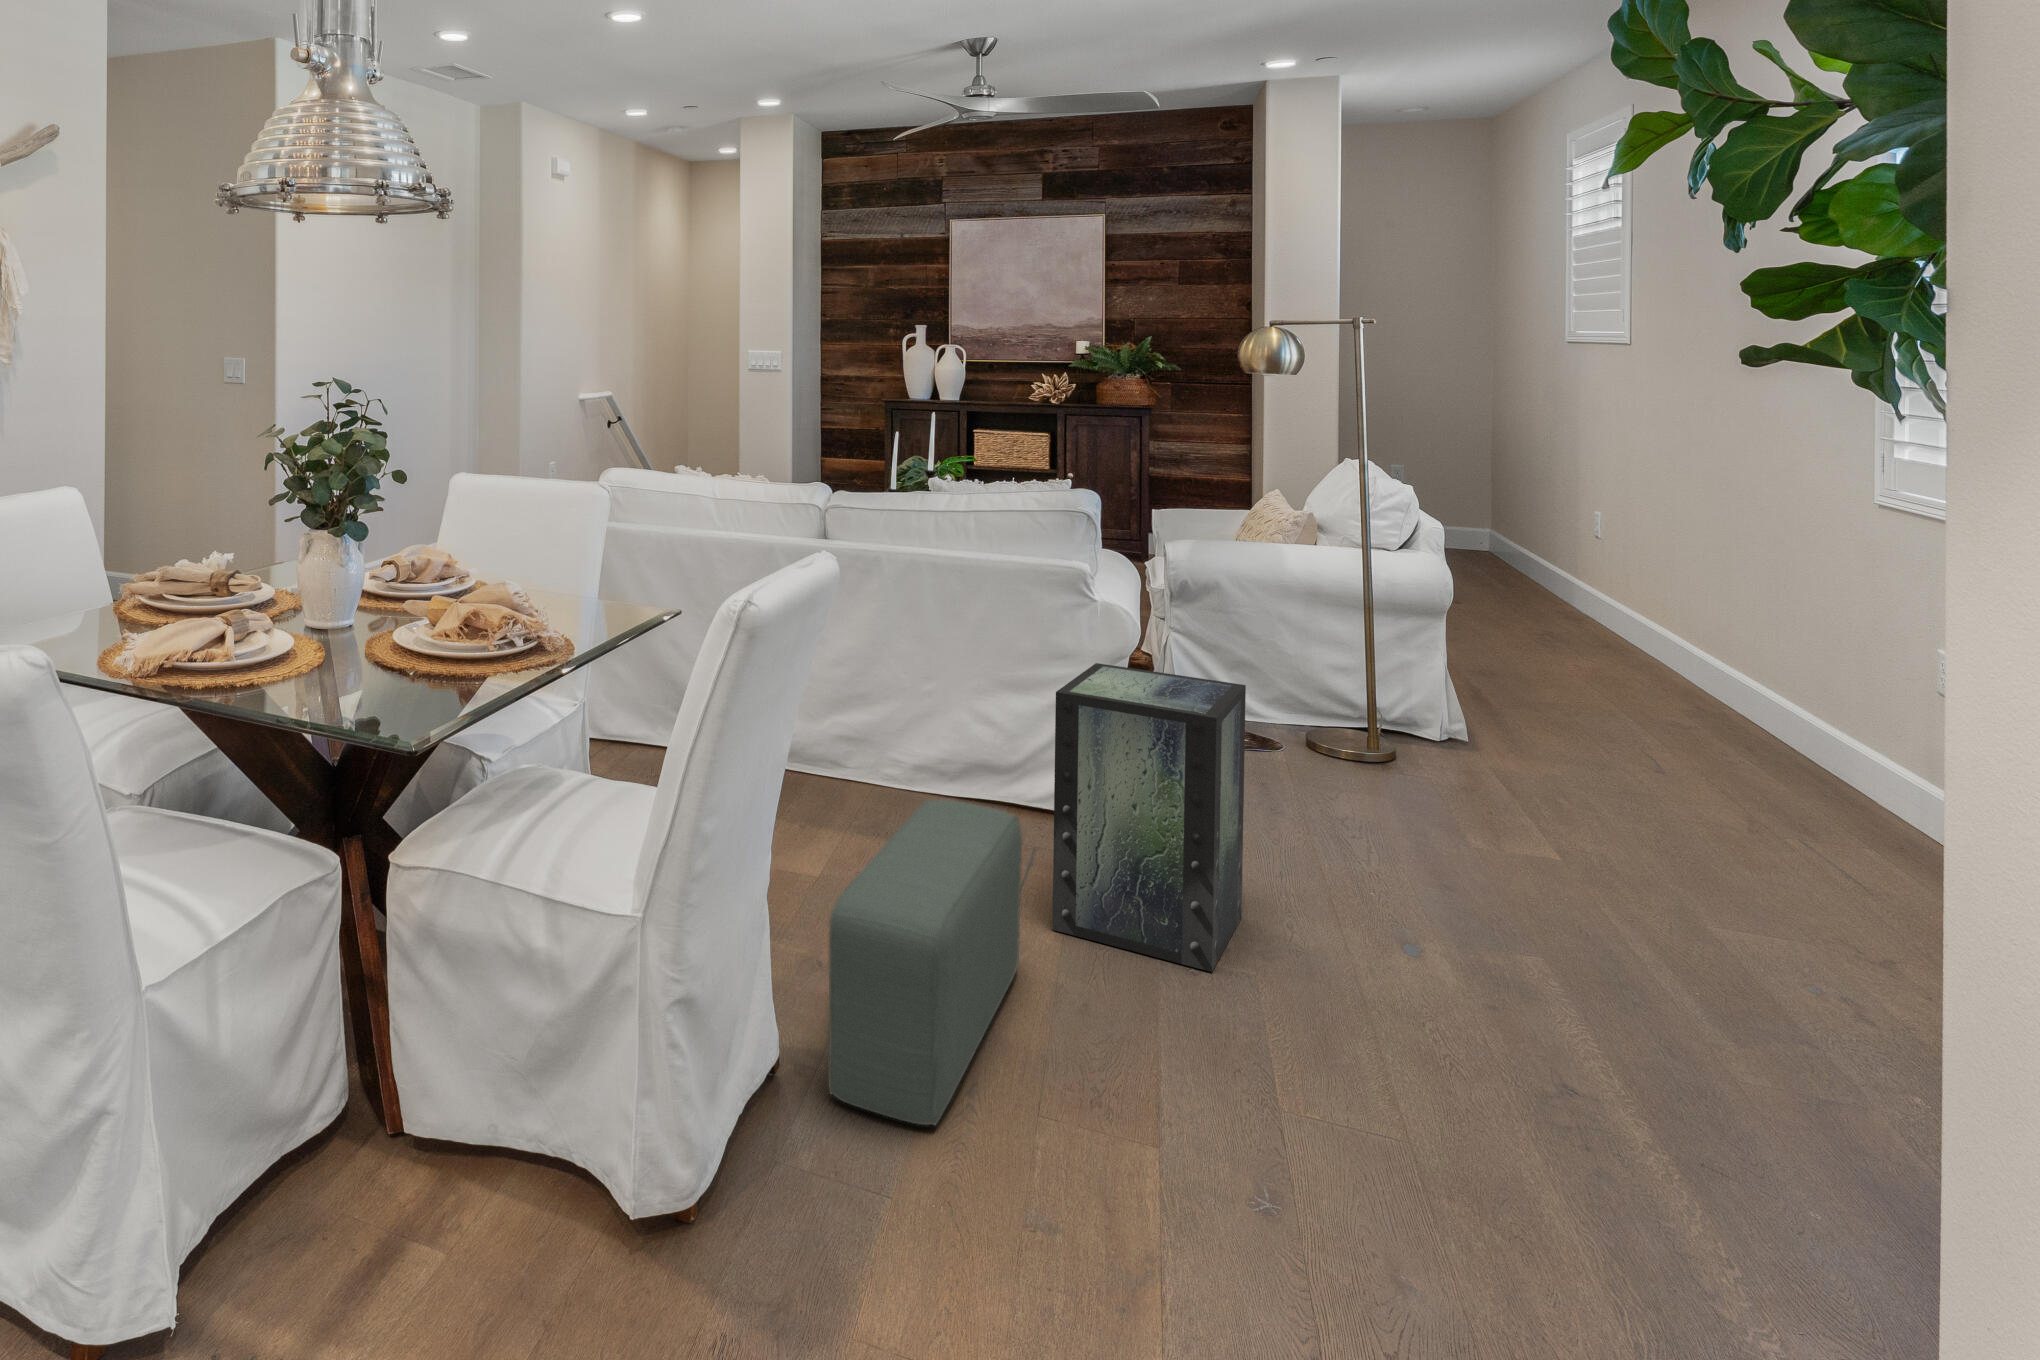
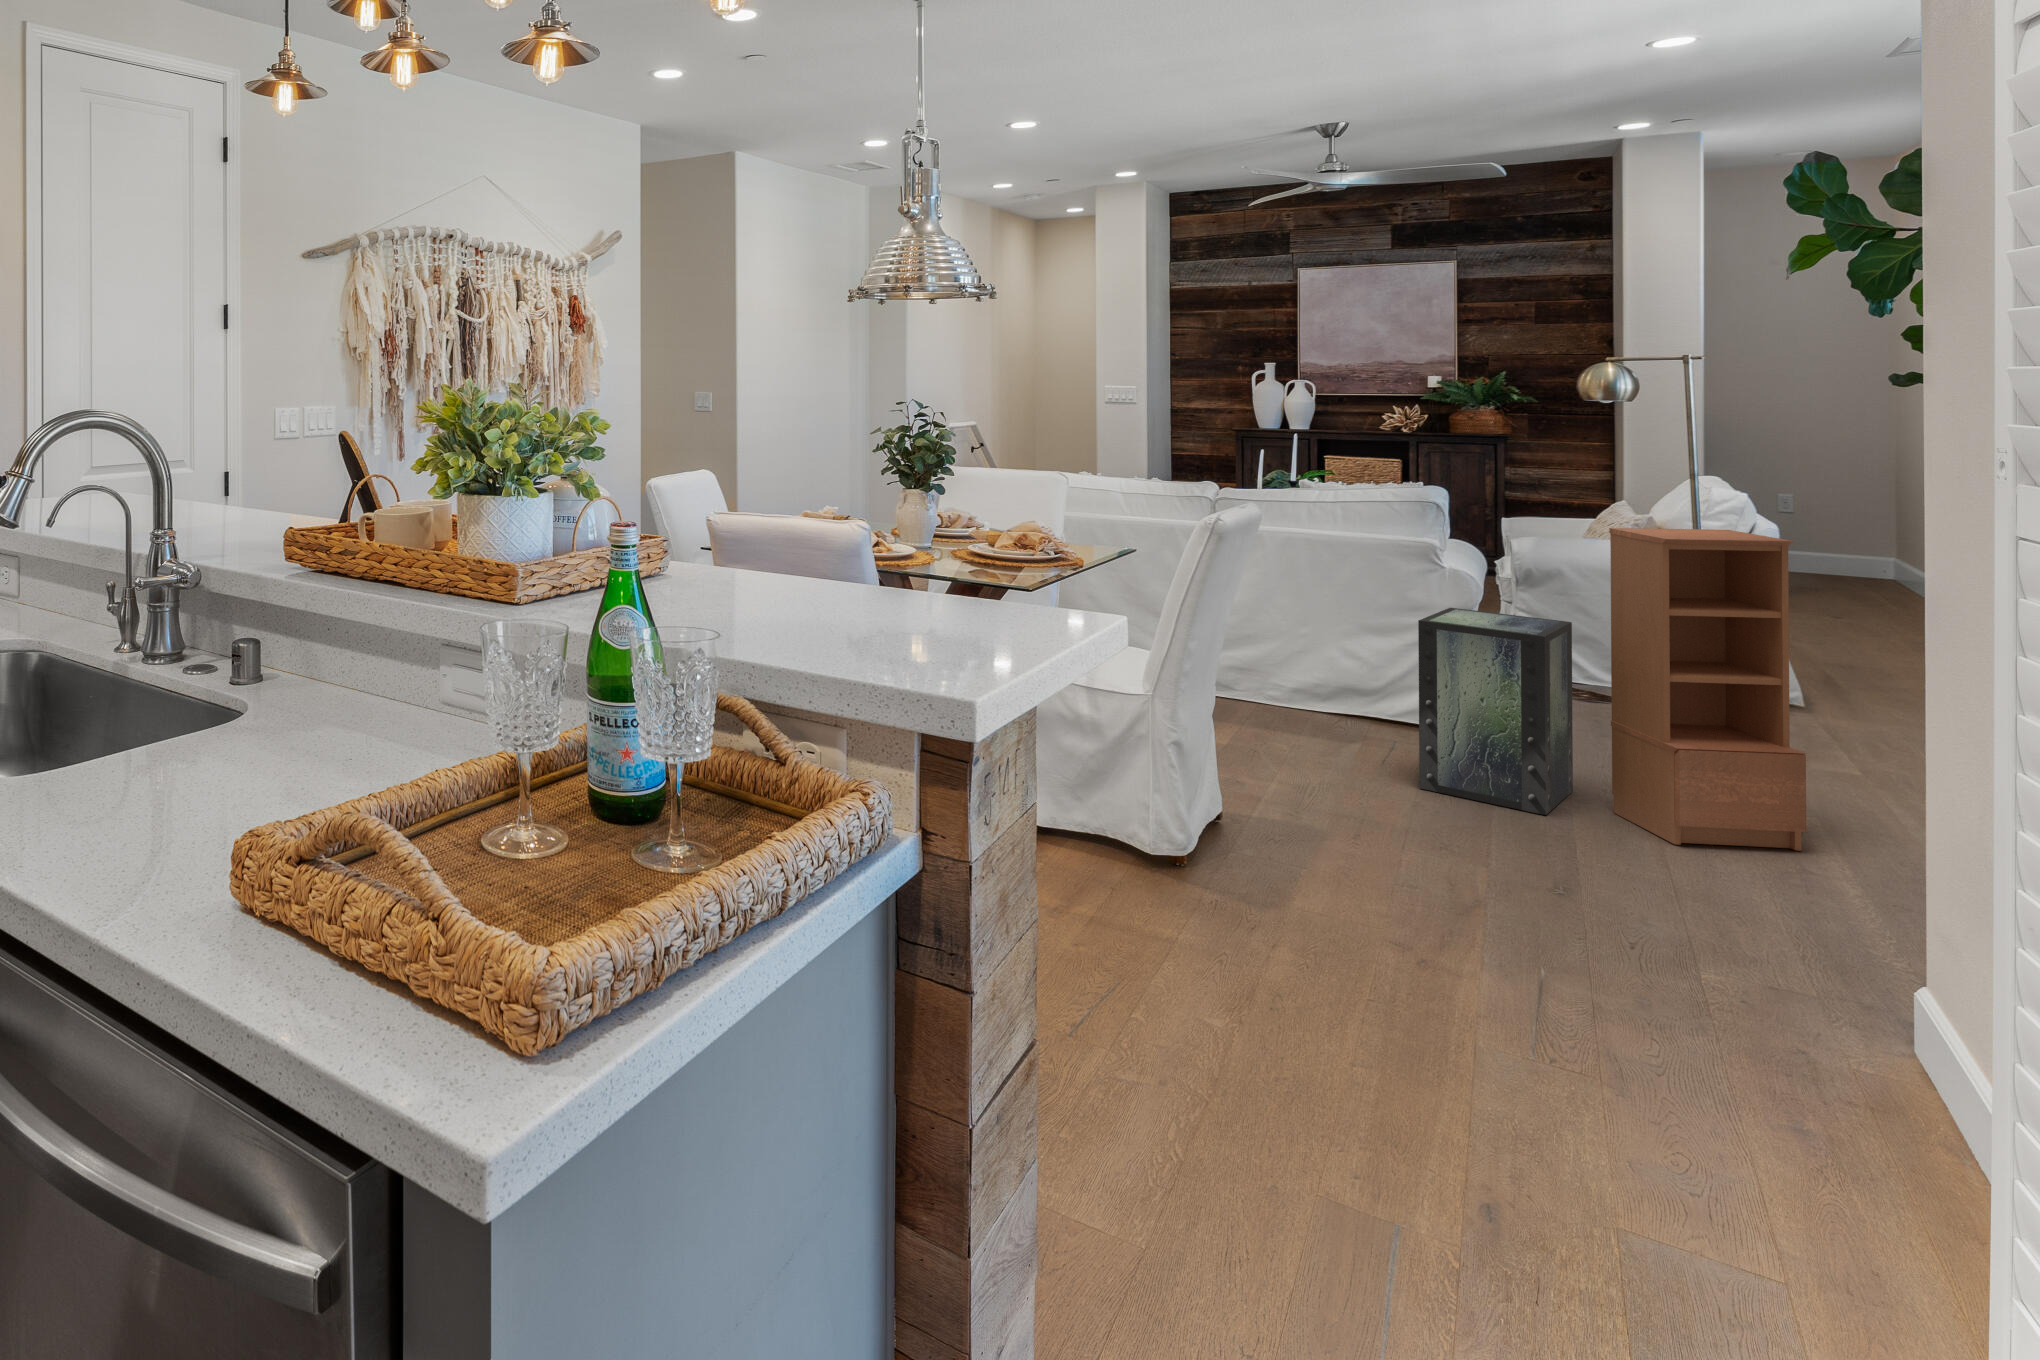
bookcase: none [1293,558,1540,1019] -> present [1609,528,1806,851]
pouf: present [829,800,1022,1126] -> none [1264,688,1395,865]

